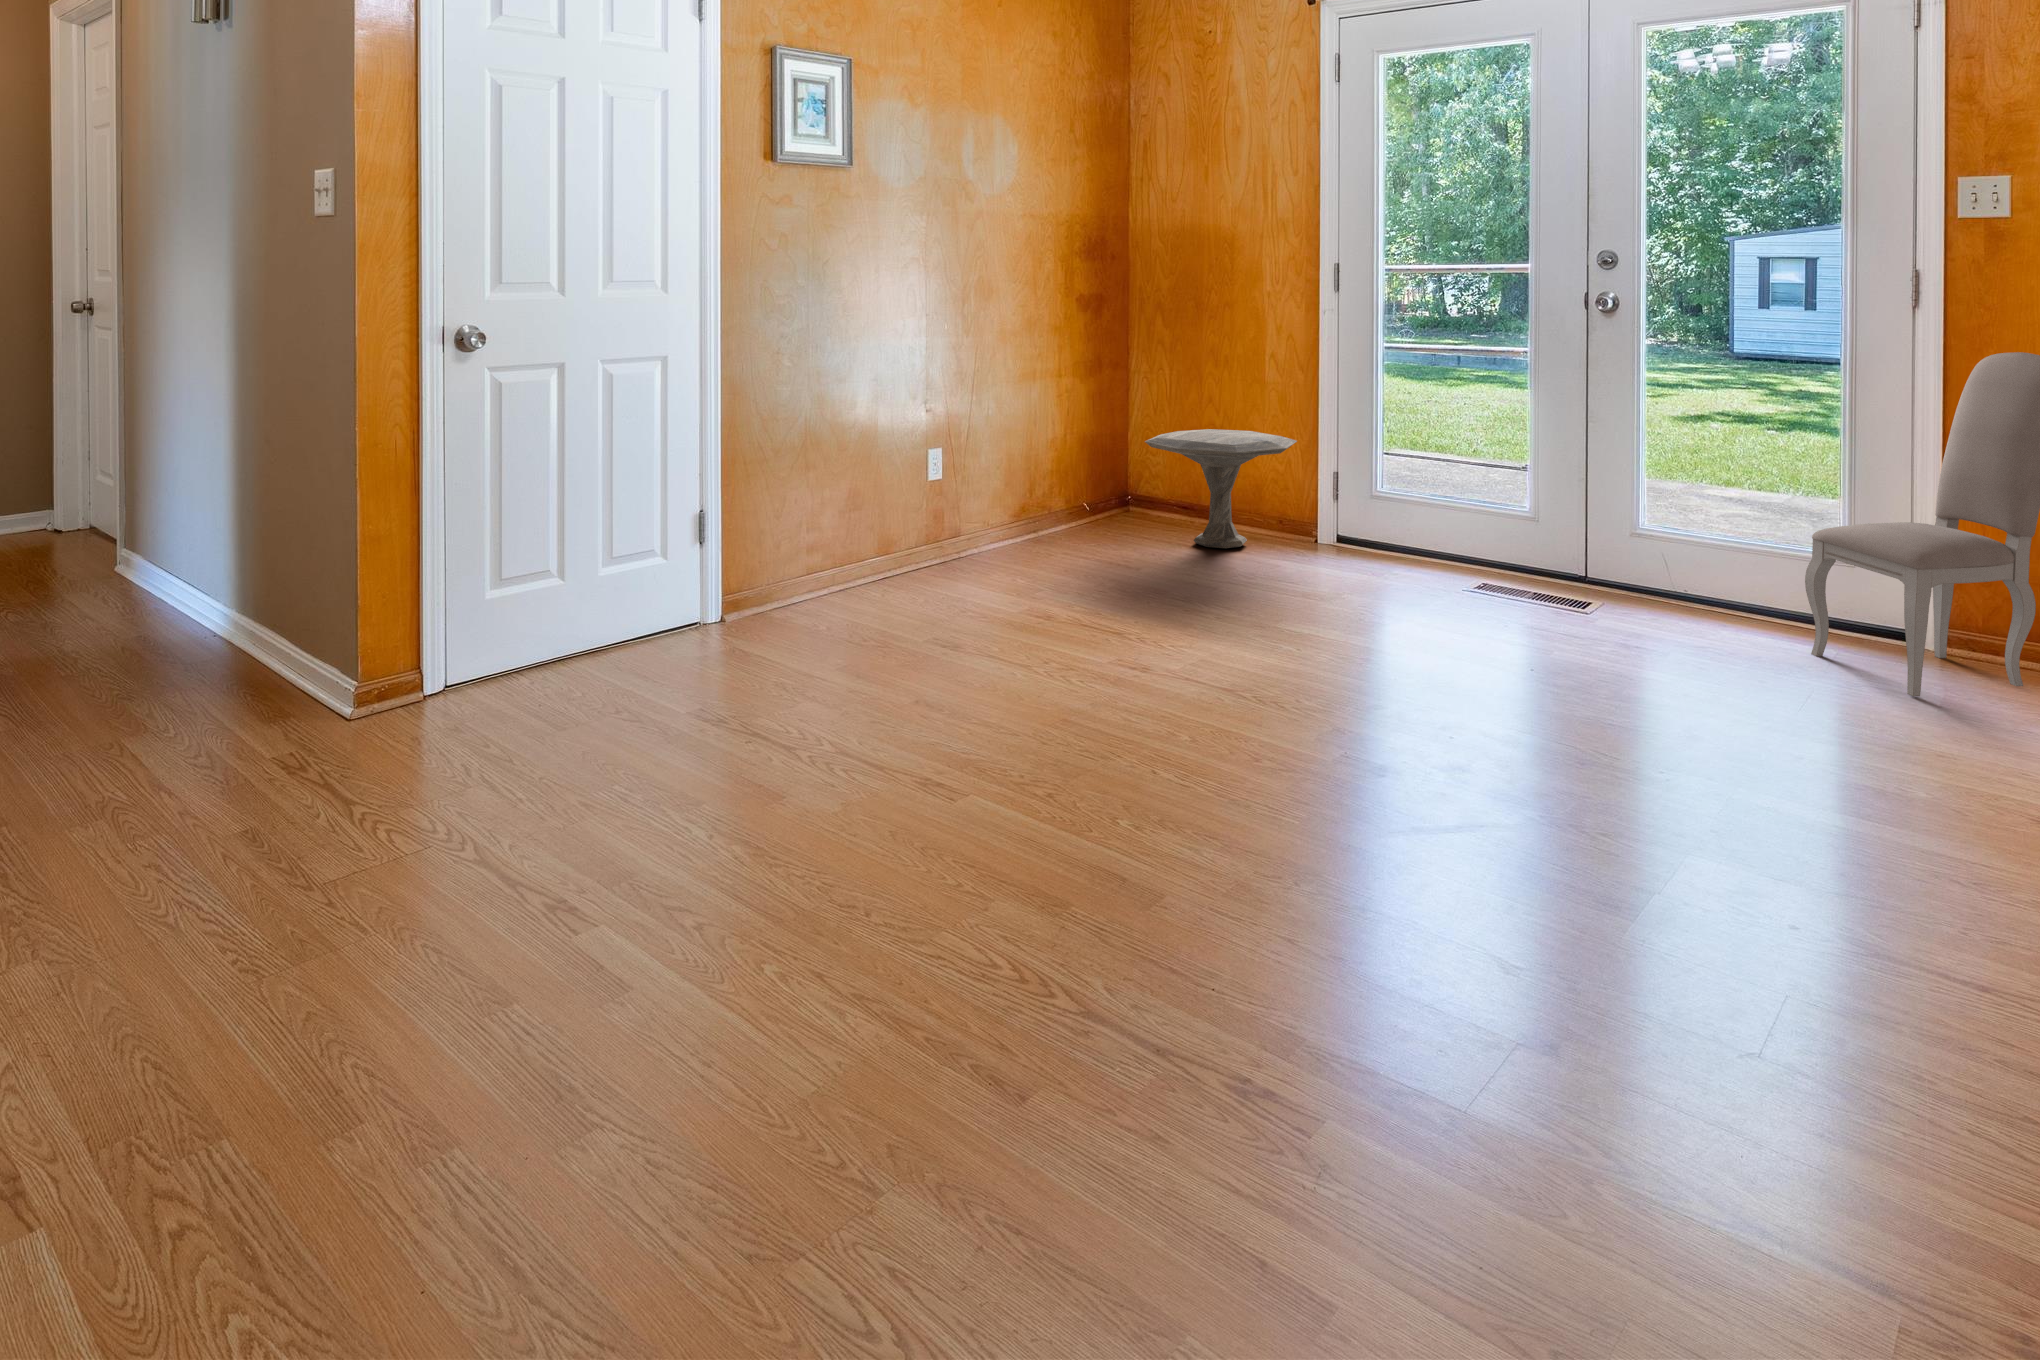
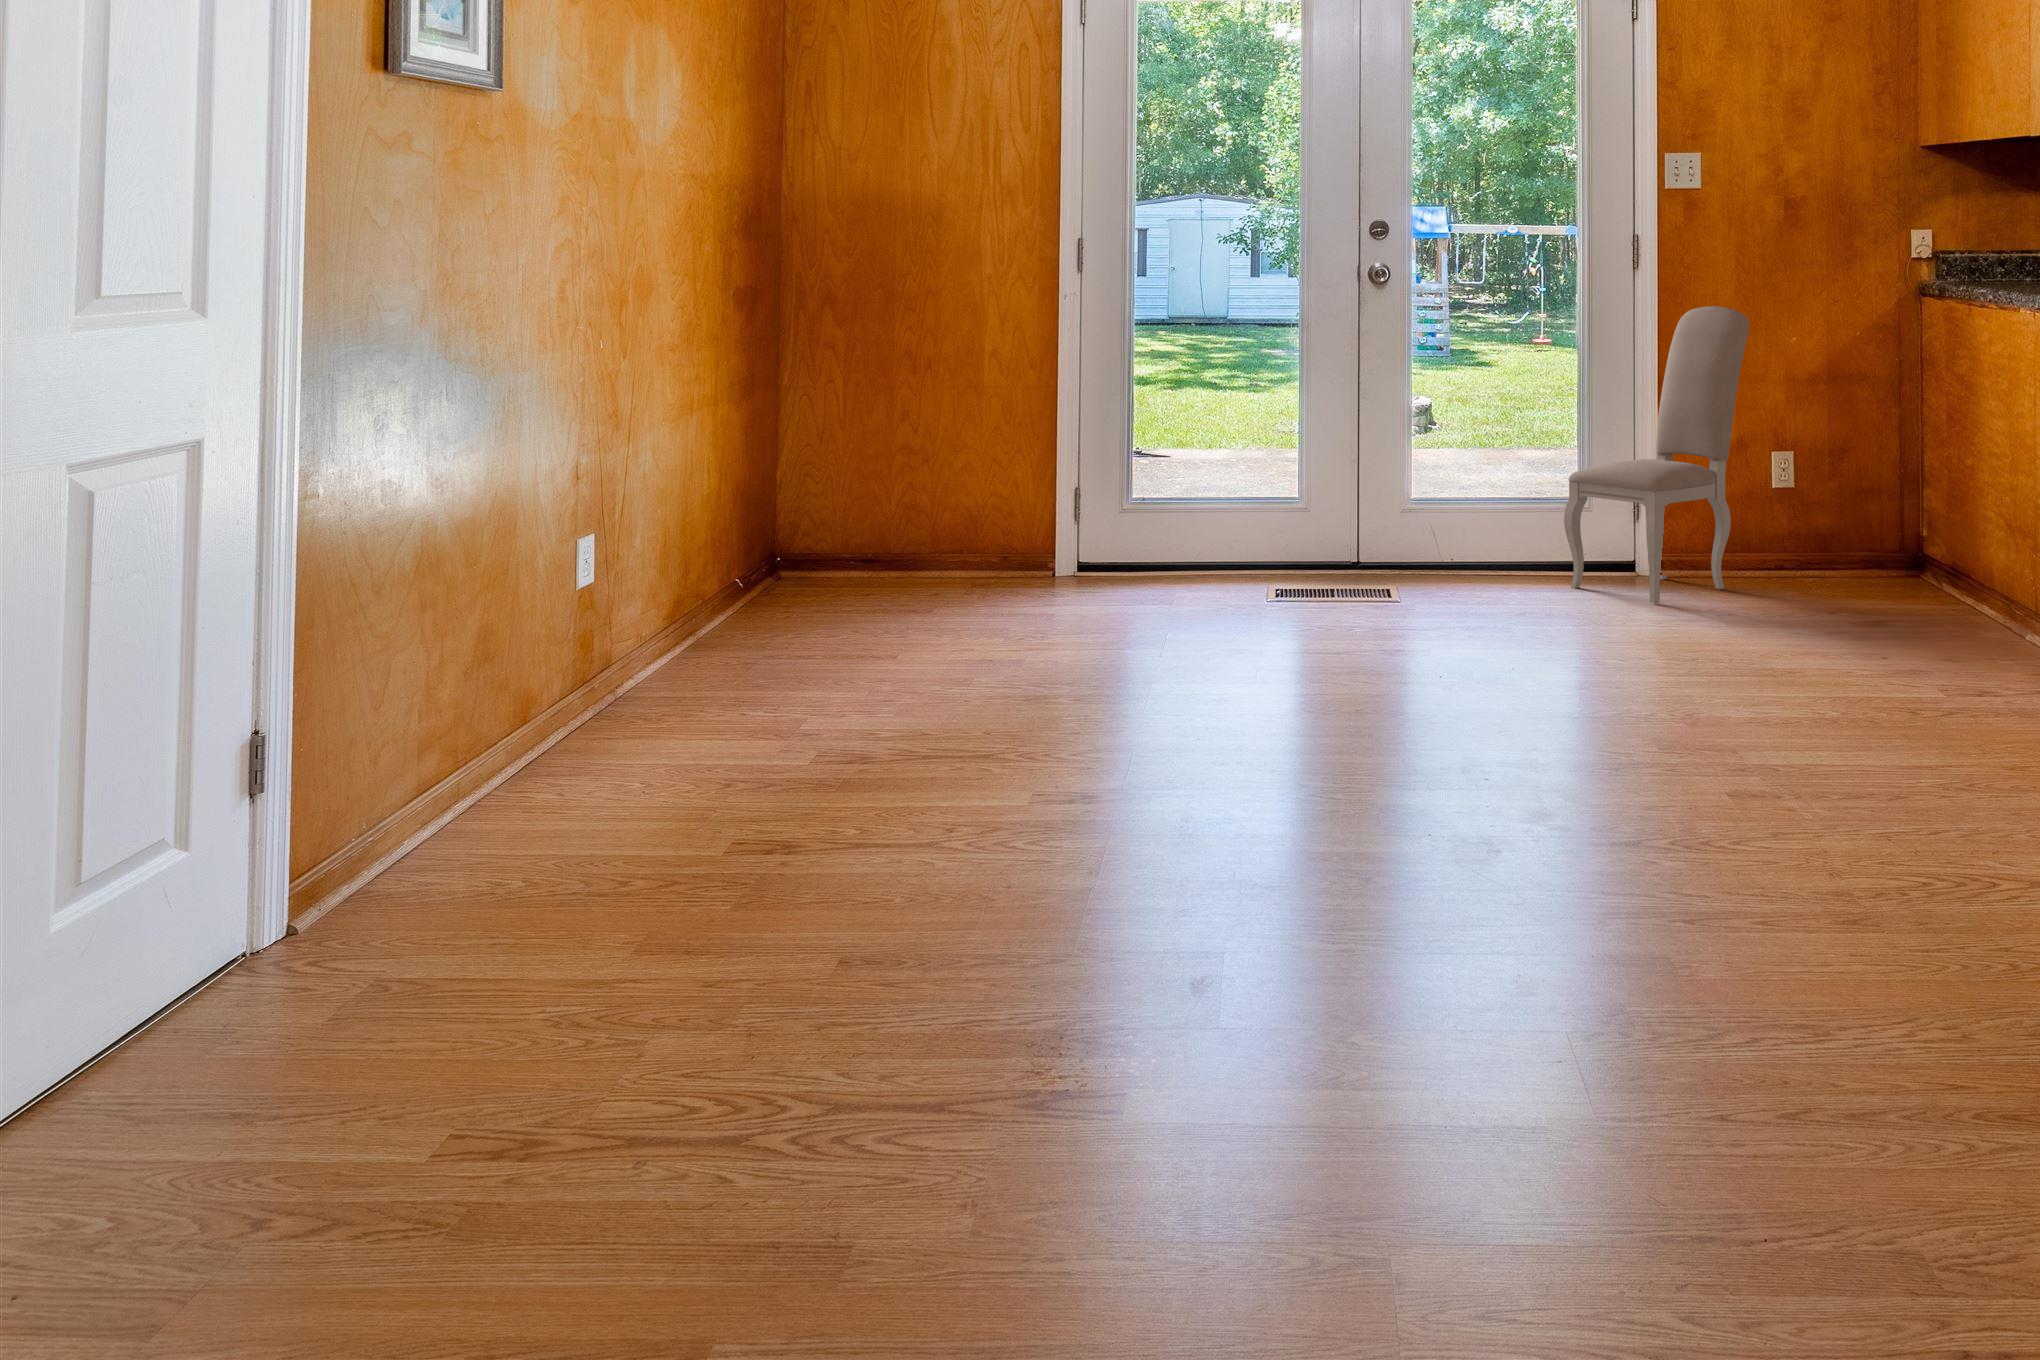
side table: present [1145,429,1297,548] -> none [863,430,1044,570]

